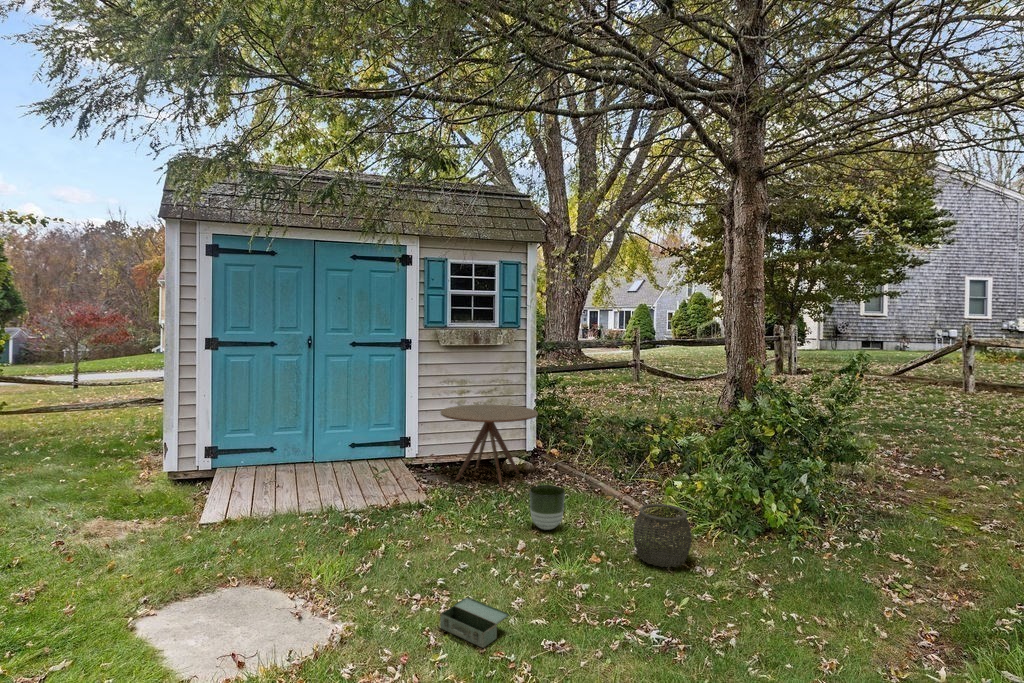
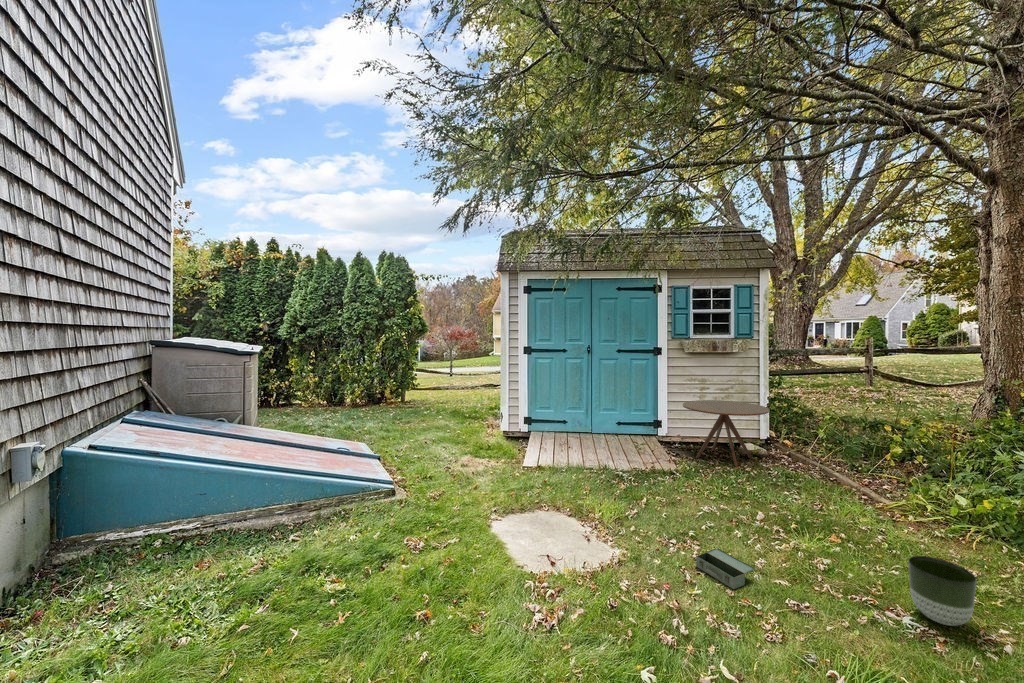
planter: present [530,485,565,530] -> present [908,556,977,626]
woven basket: present [633,504,692,568] -> none [876,500,949,563]

